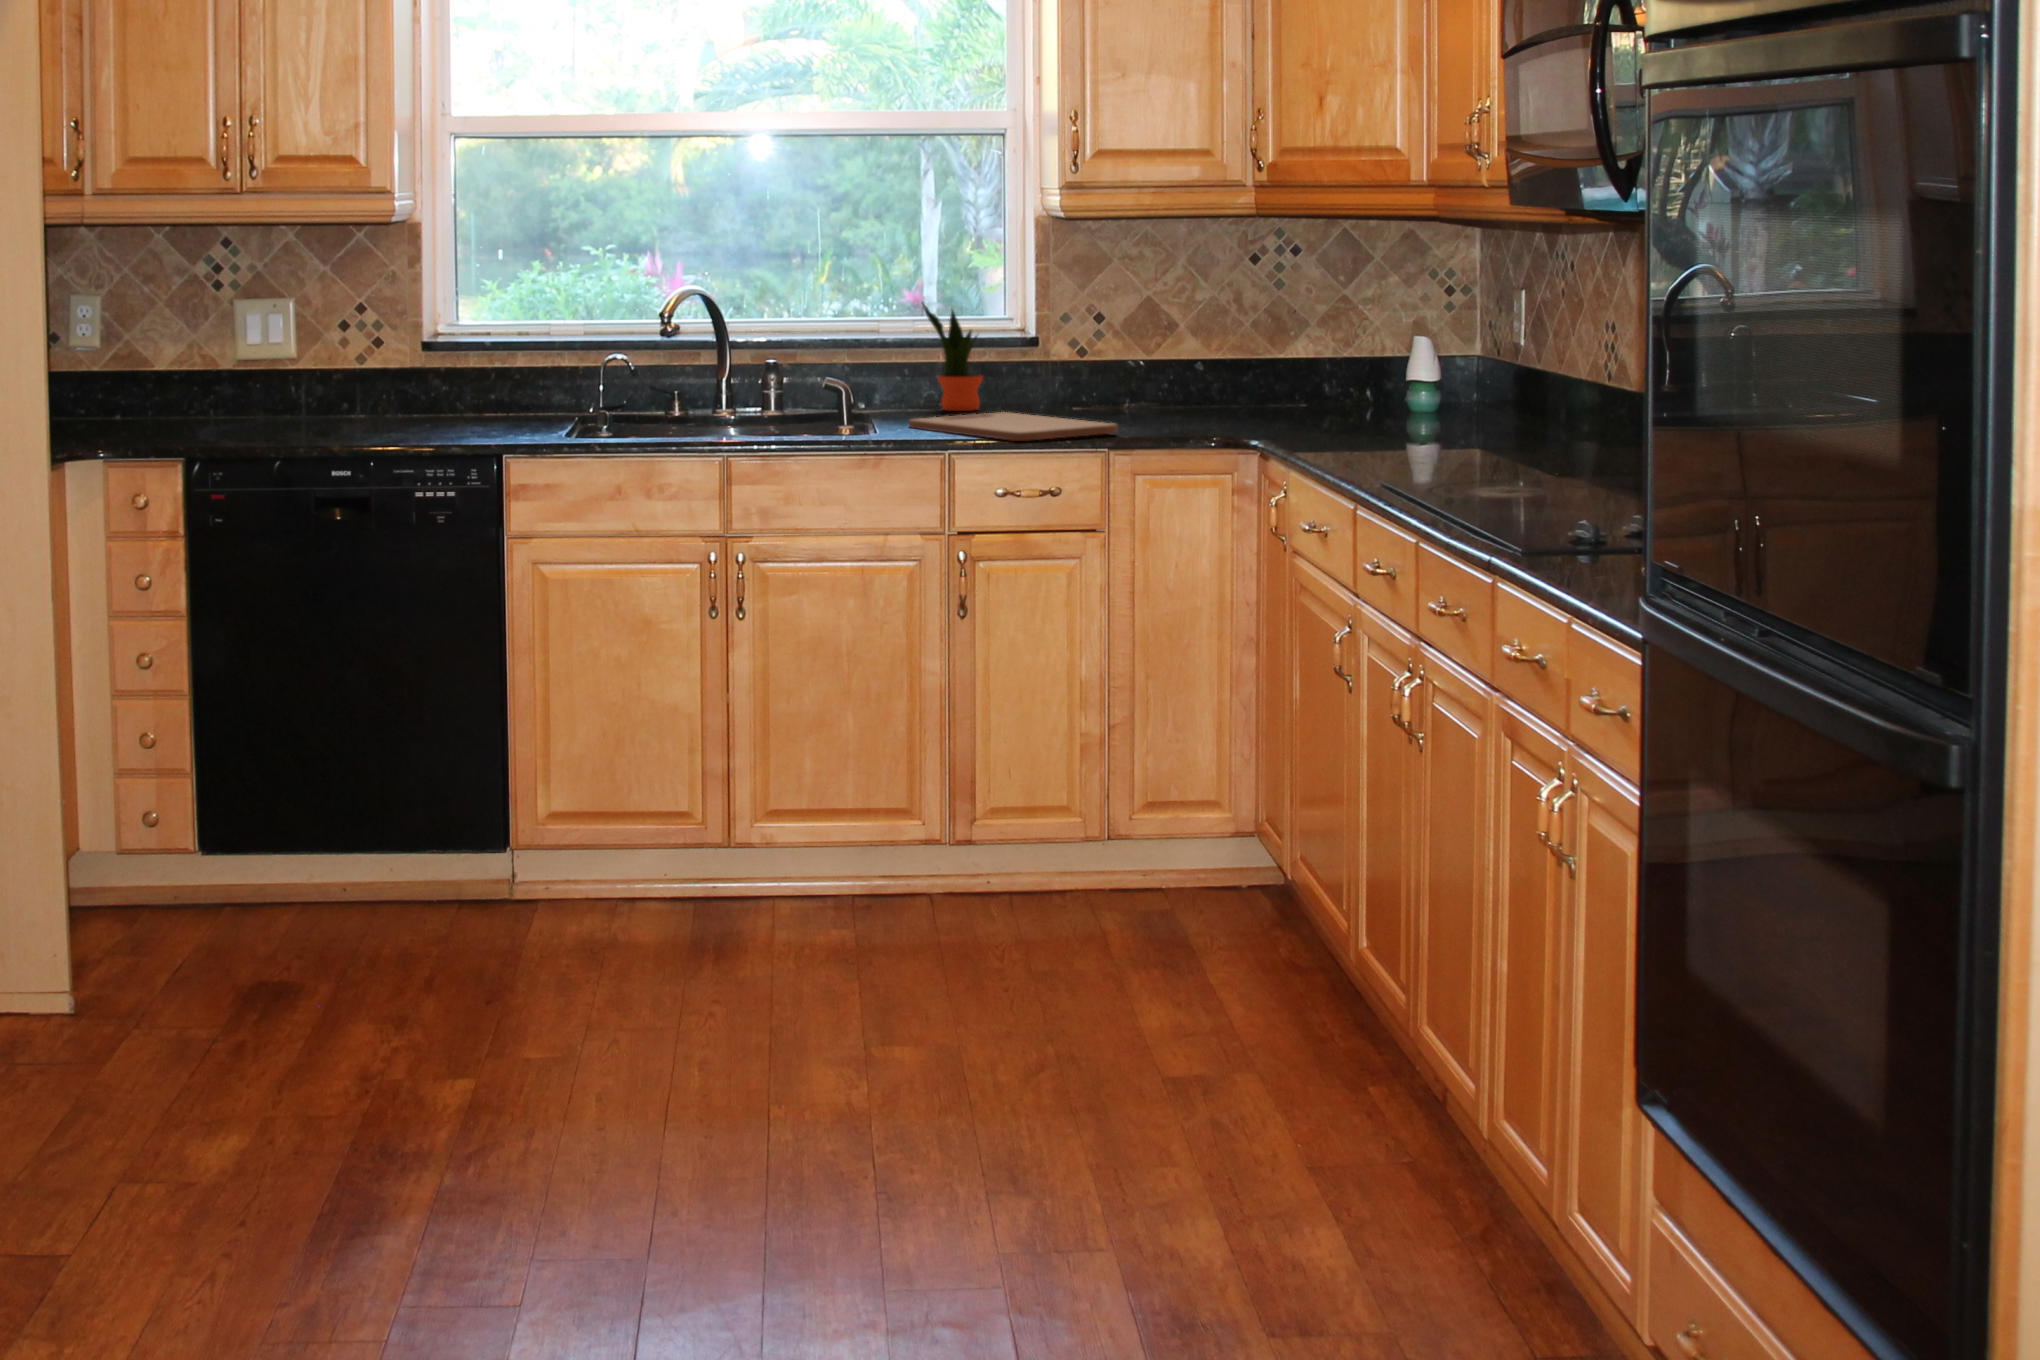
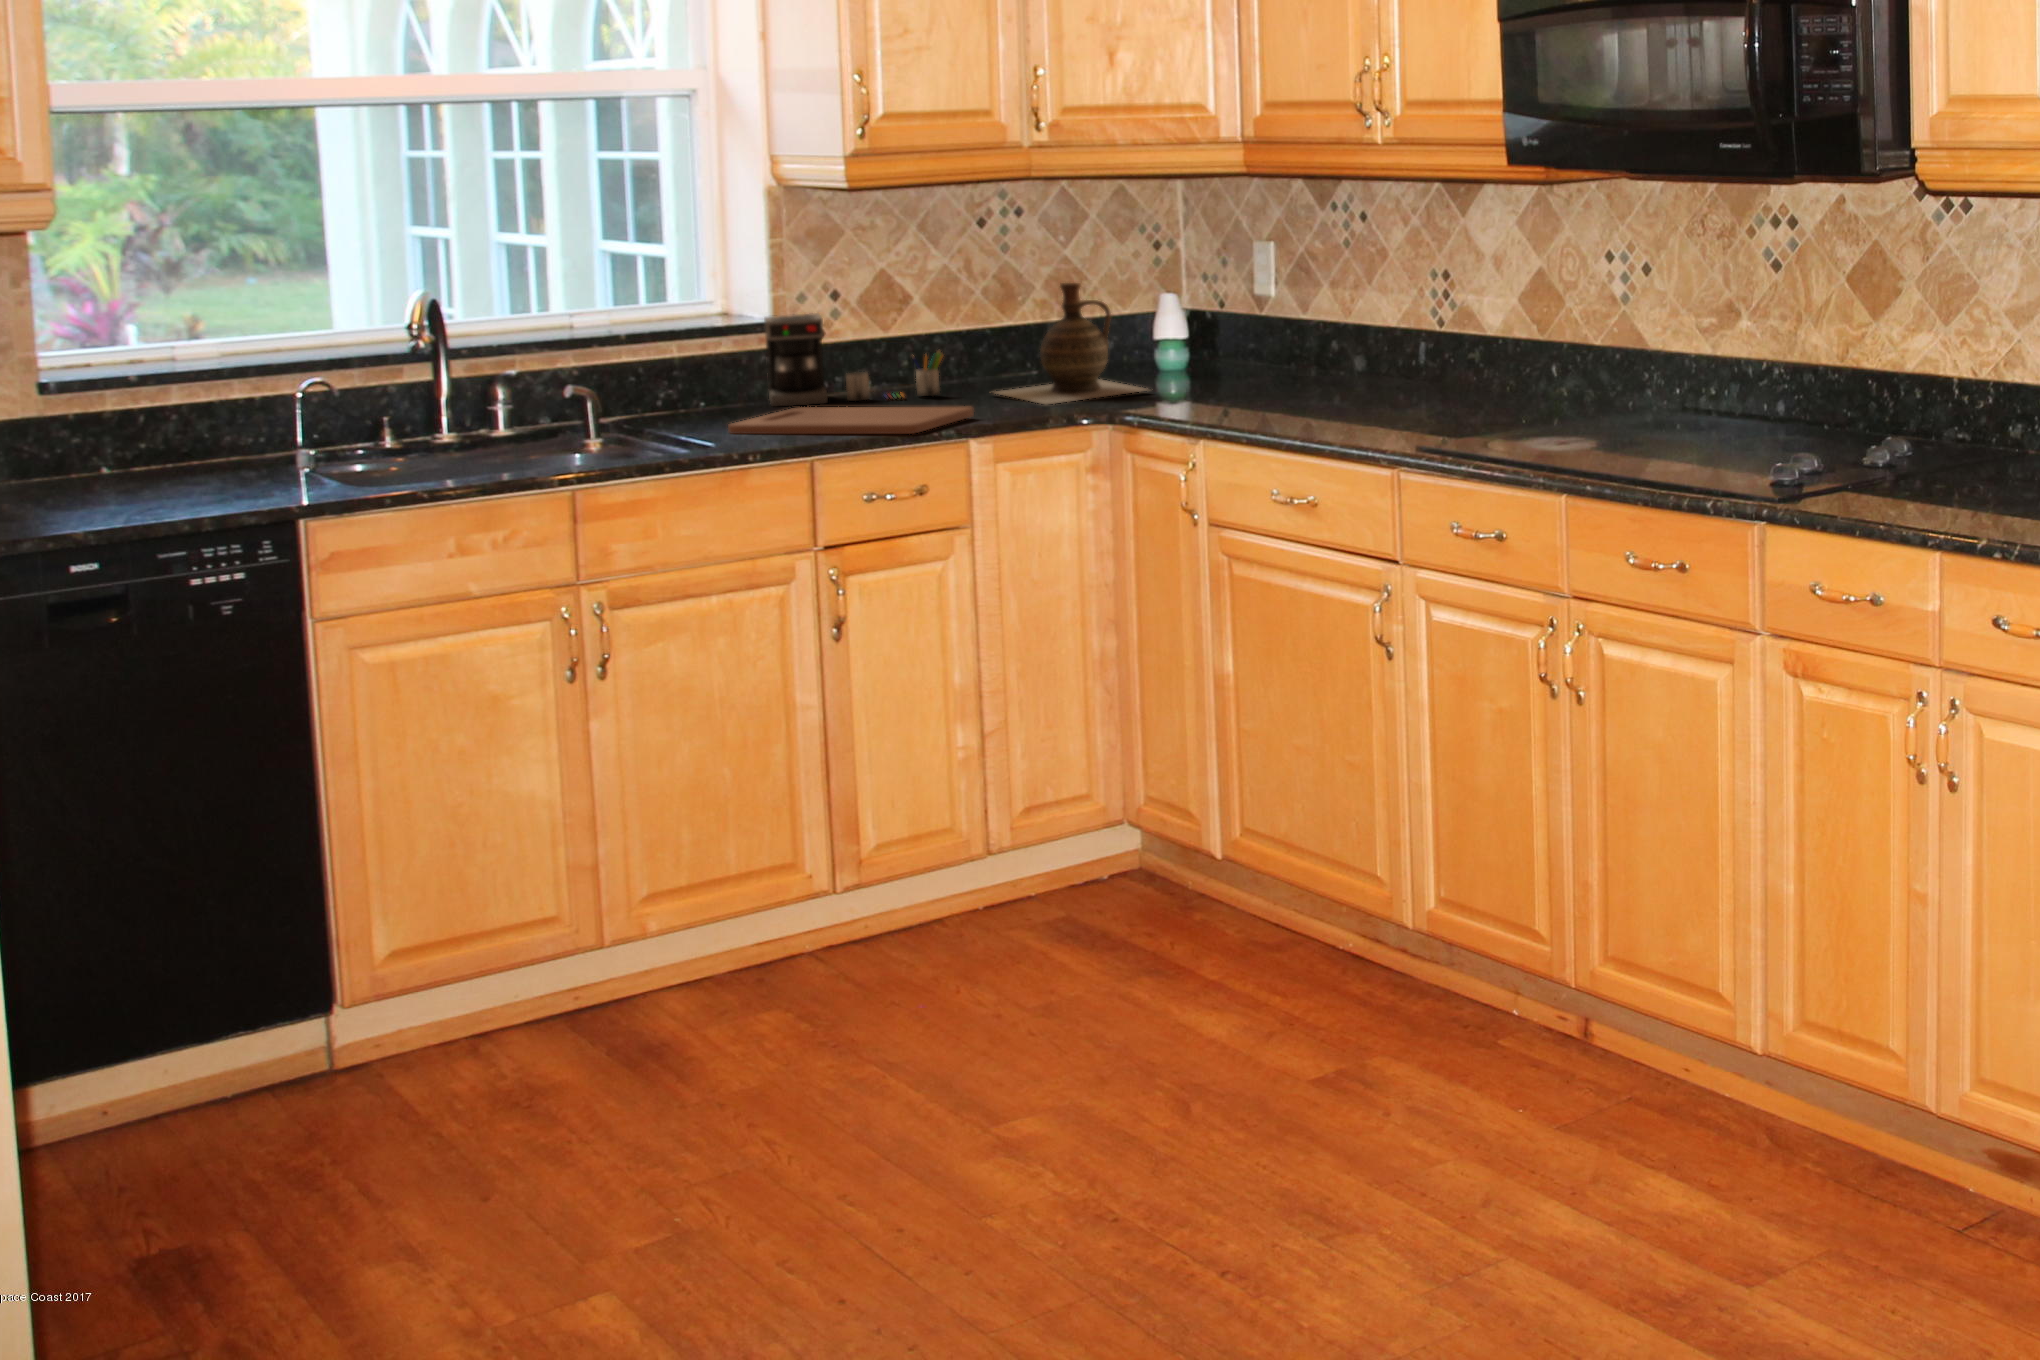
potted plant: present [923,304,983,411] -> none [657,289,726,413]
ceramic jug: none [1207,317,1341,431] -> present [996,283,1147,404]
coffee maker: none [1023,332,1178,415] -> present [765,314,943,406]

